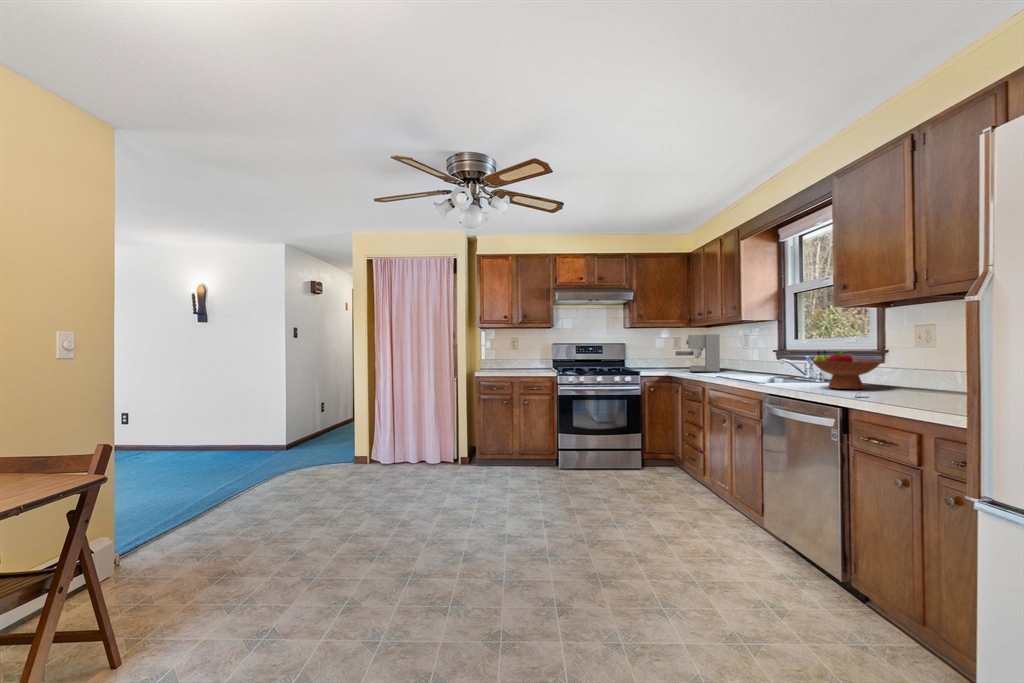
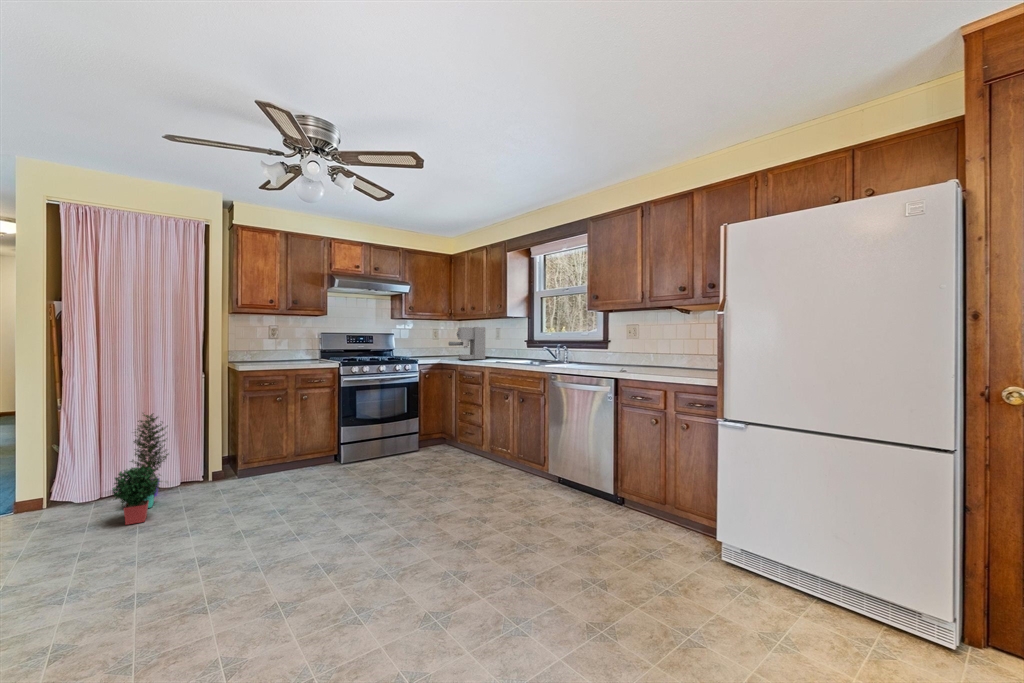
fruit bowl: present [813,351,881,389] -> none [575,341,616,368]
potted plant: none [380,405,431,488] -> present [113,413,168,525]

